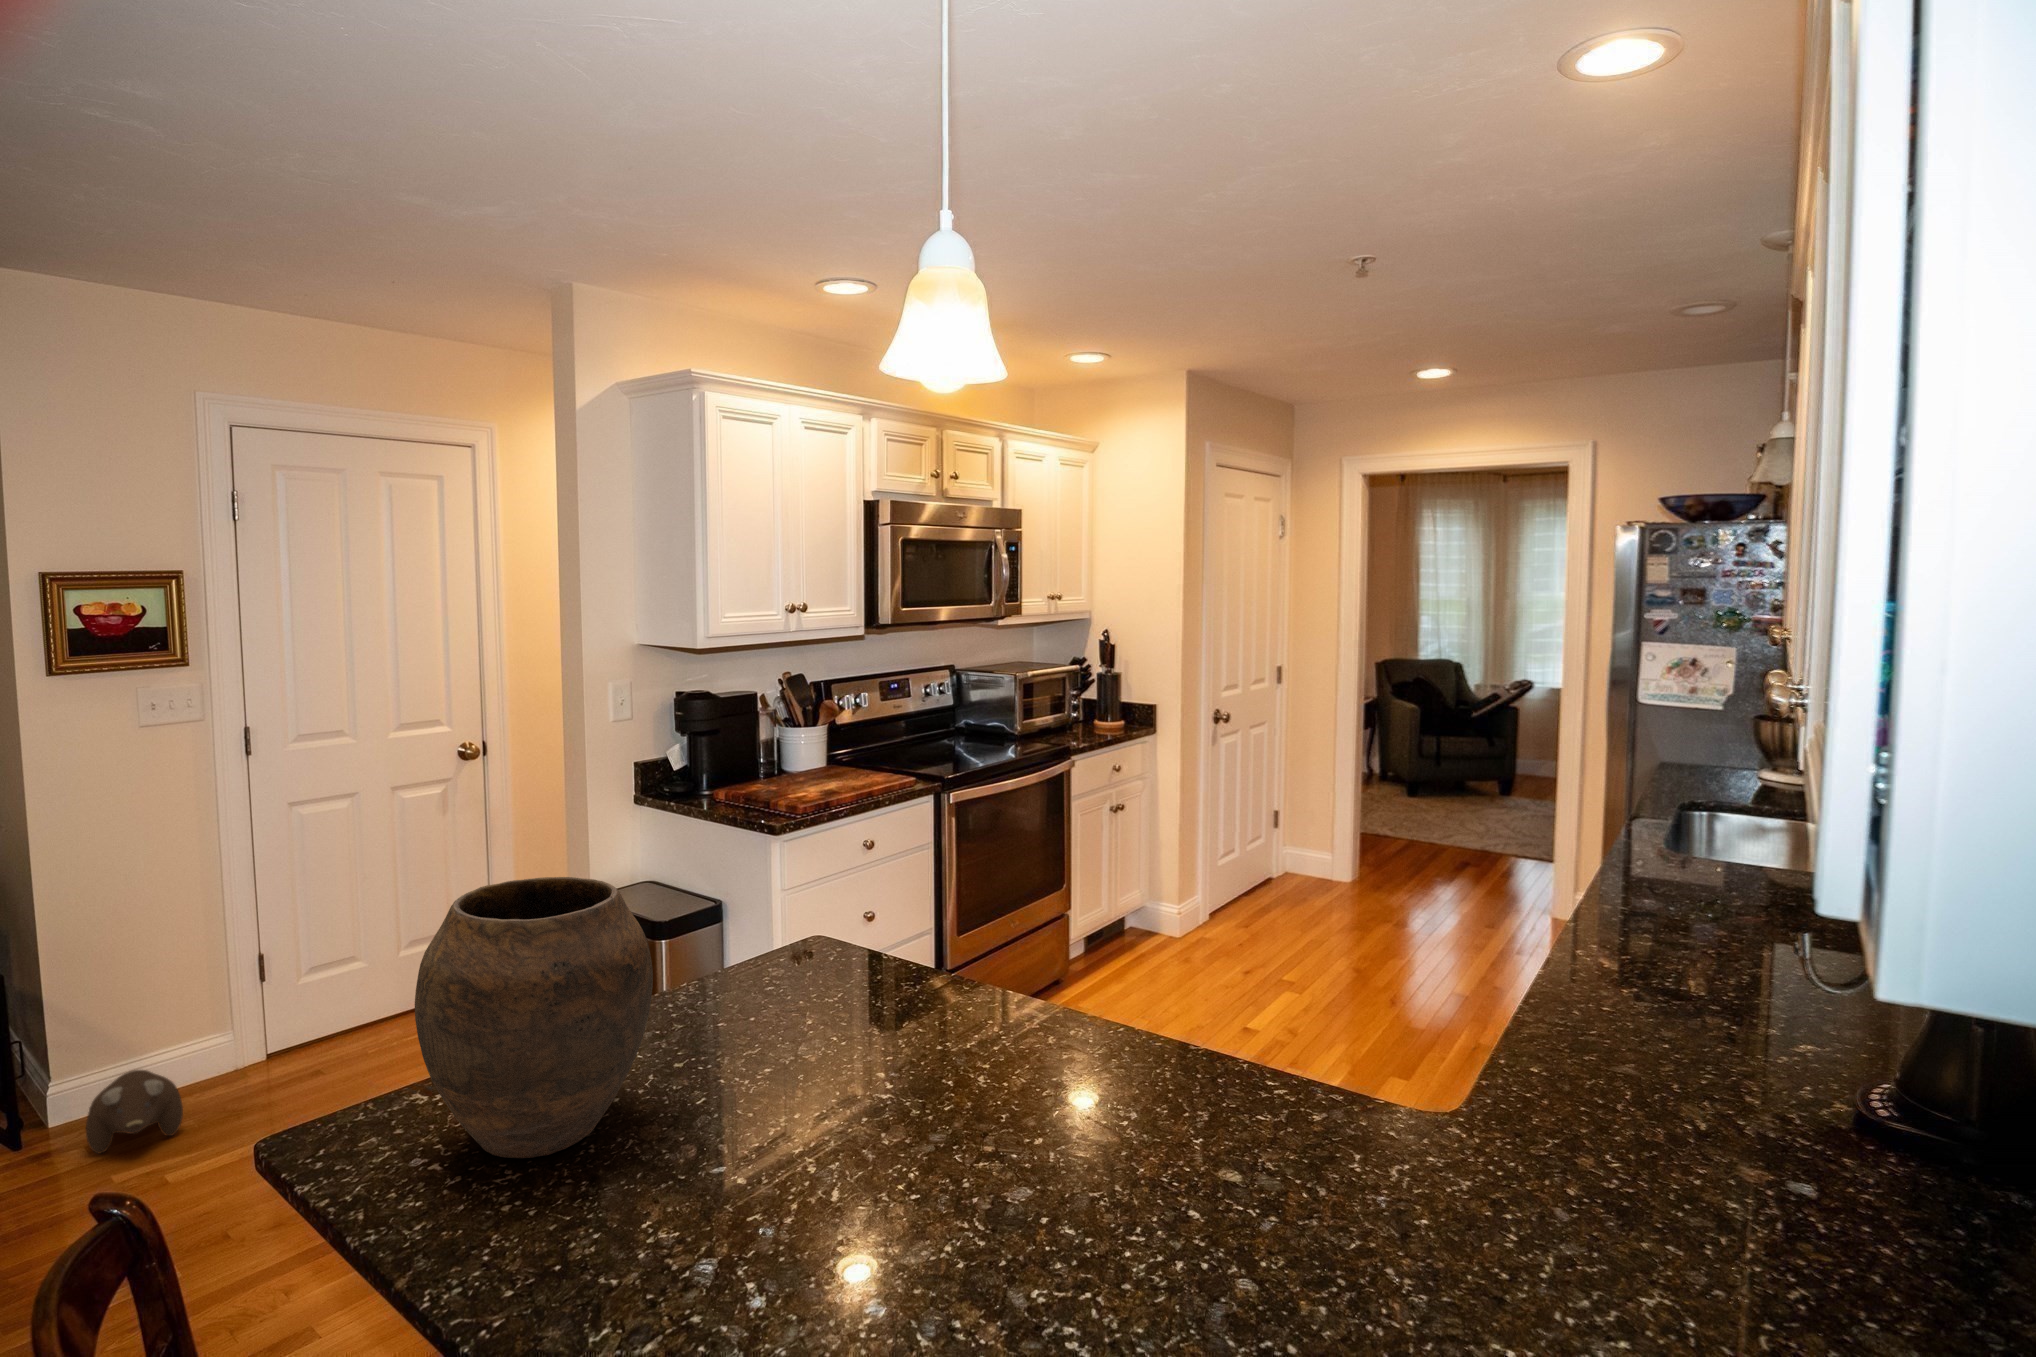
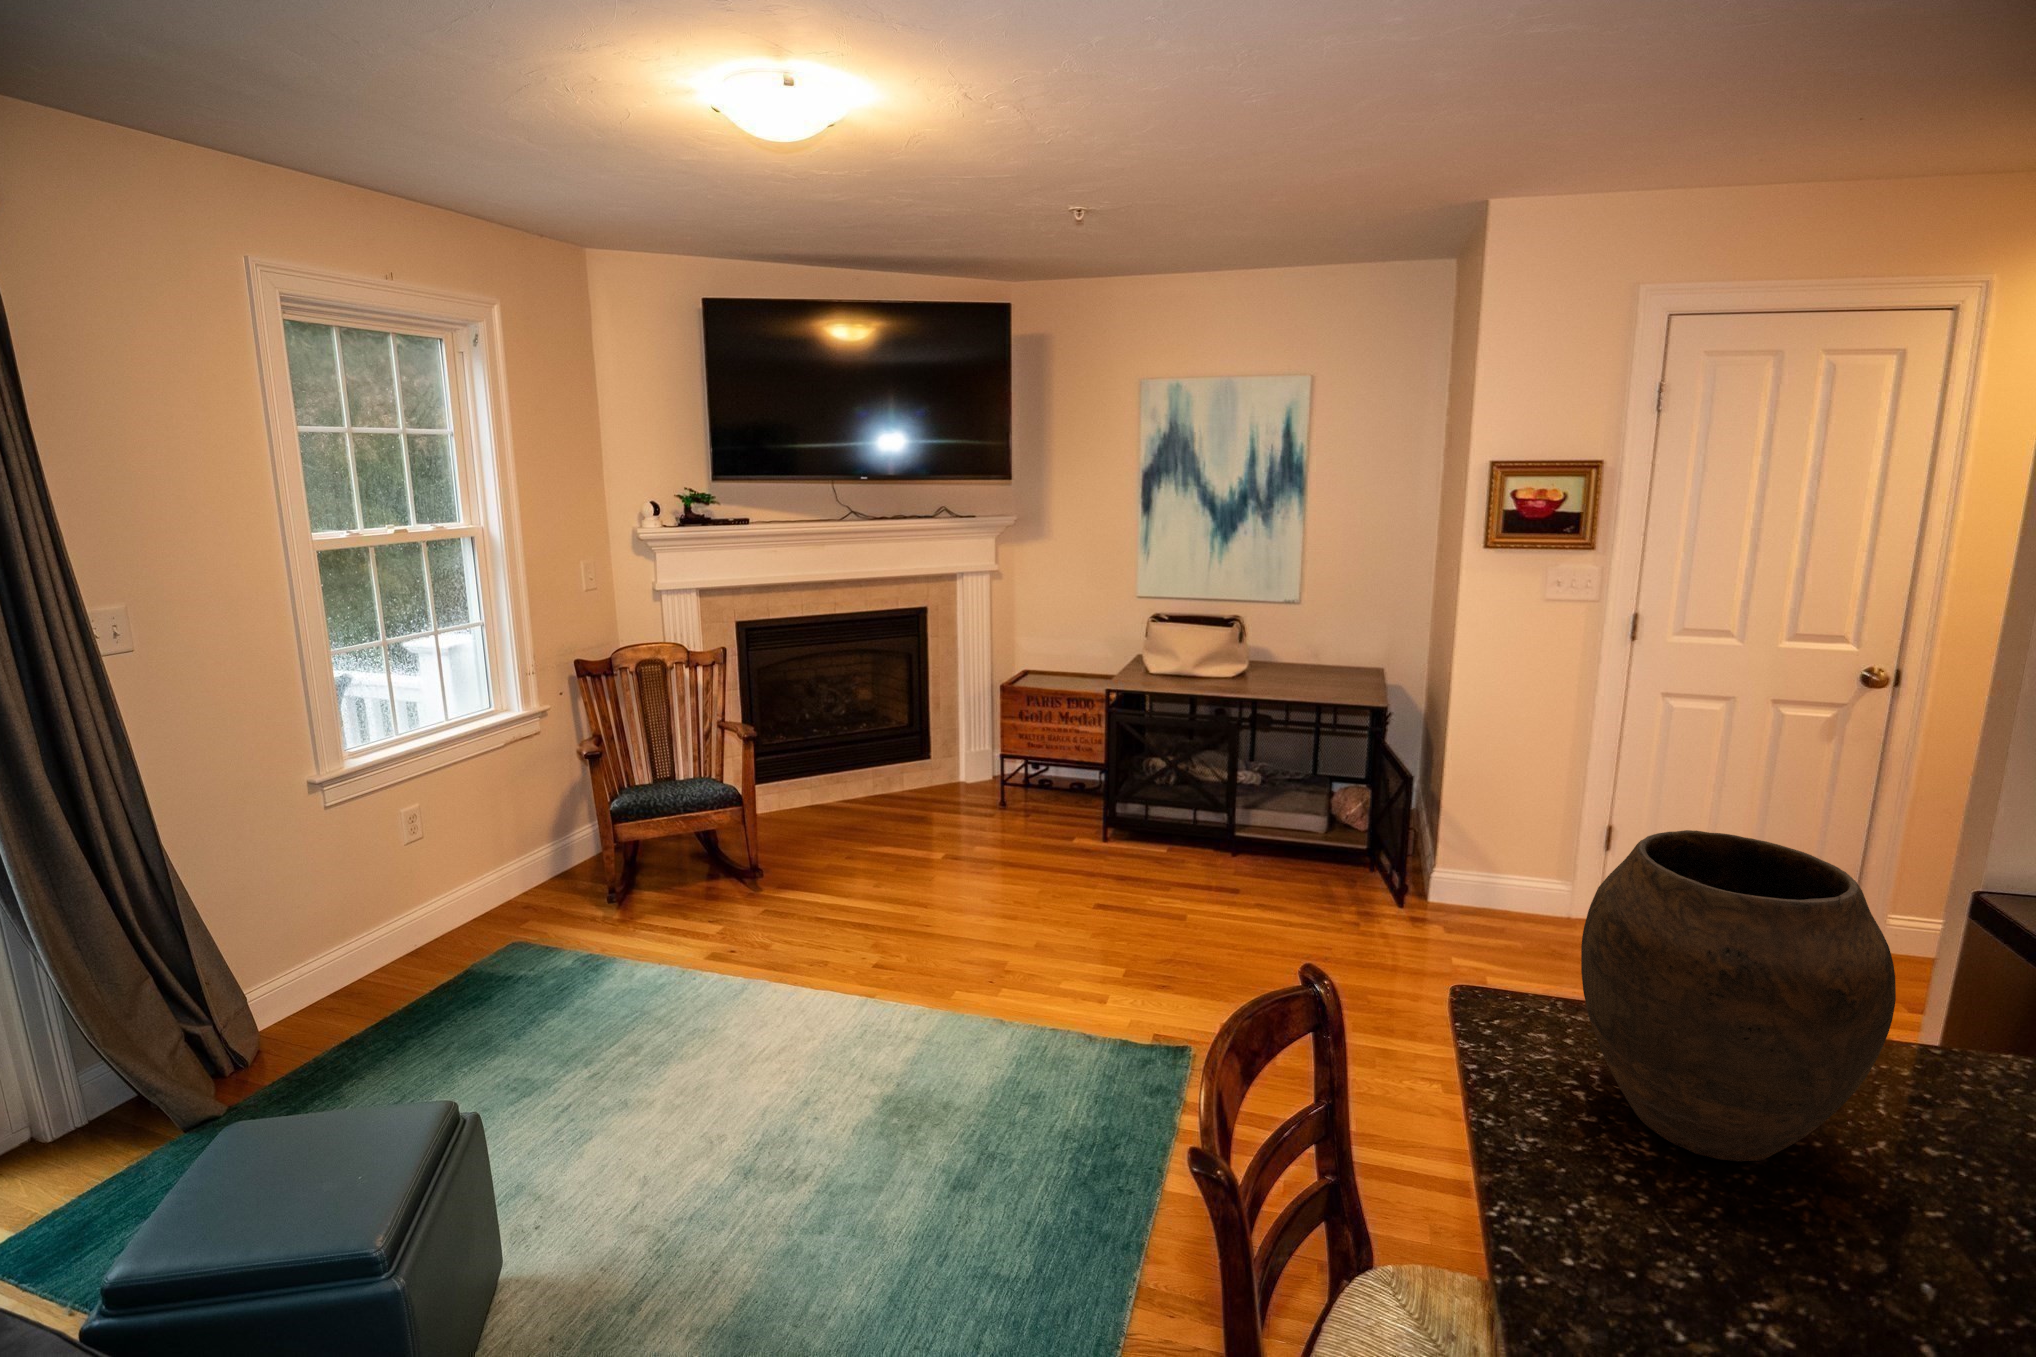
plush toy: present [86,1070,183,1153] -> none [1458,879,1524,943]

